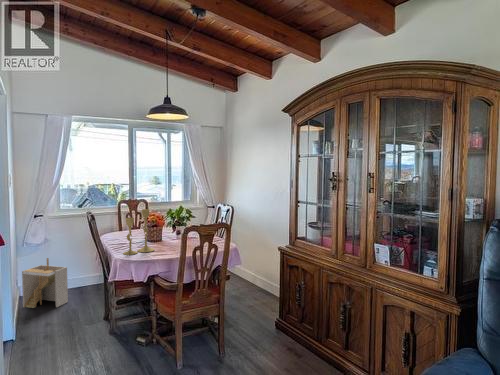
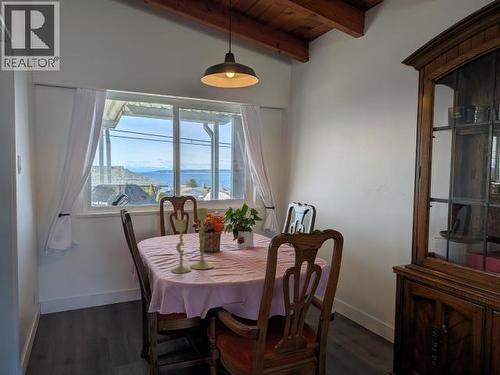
storage bin: present [22,258,68,308] -> none [43,269,99,333]

